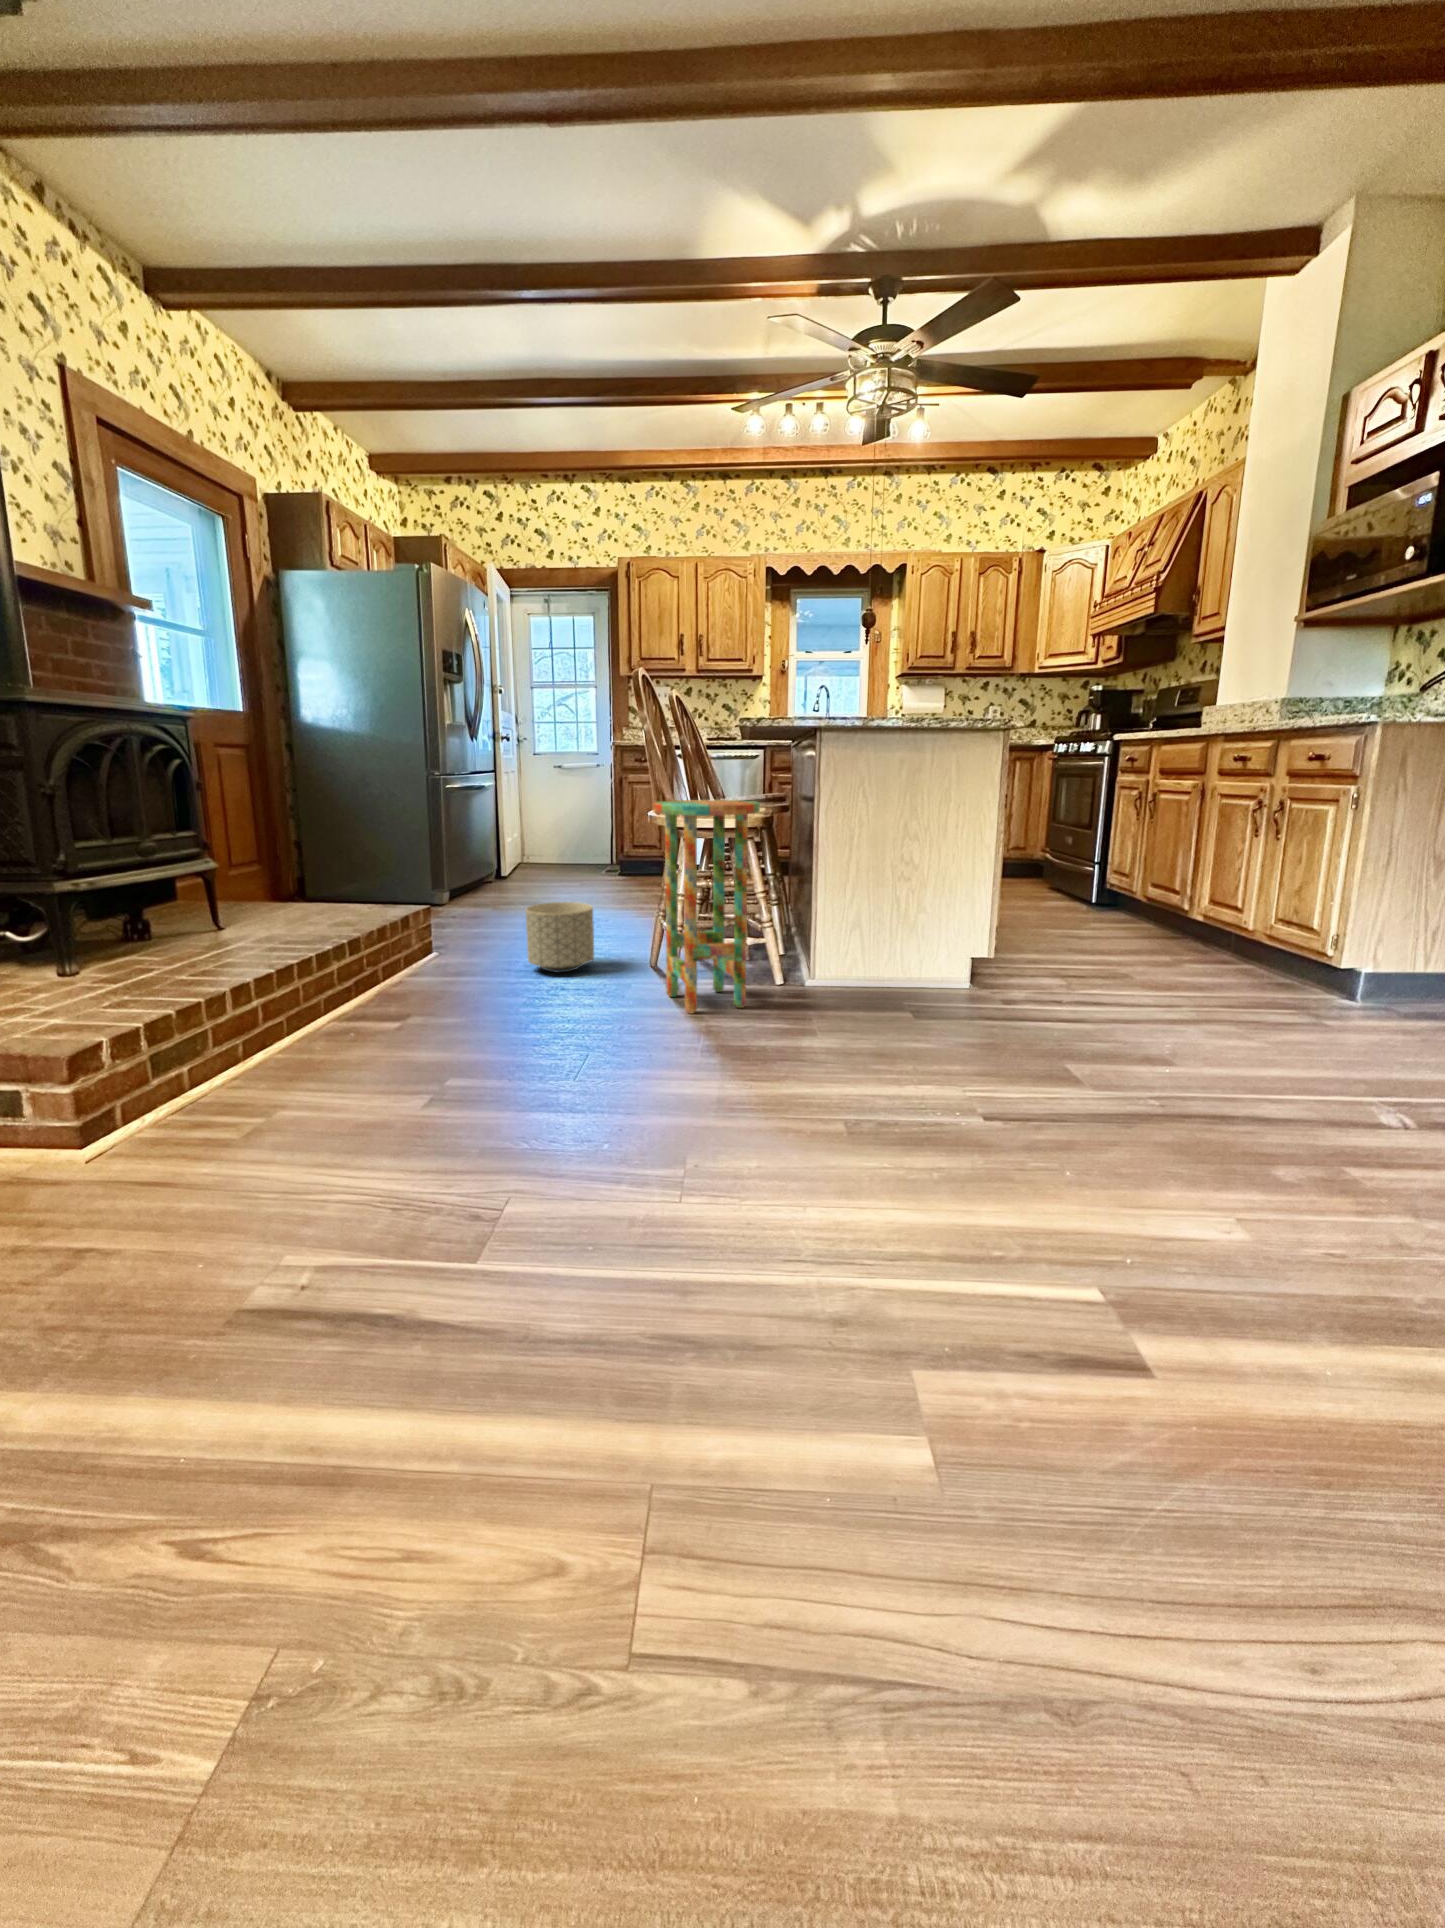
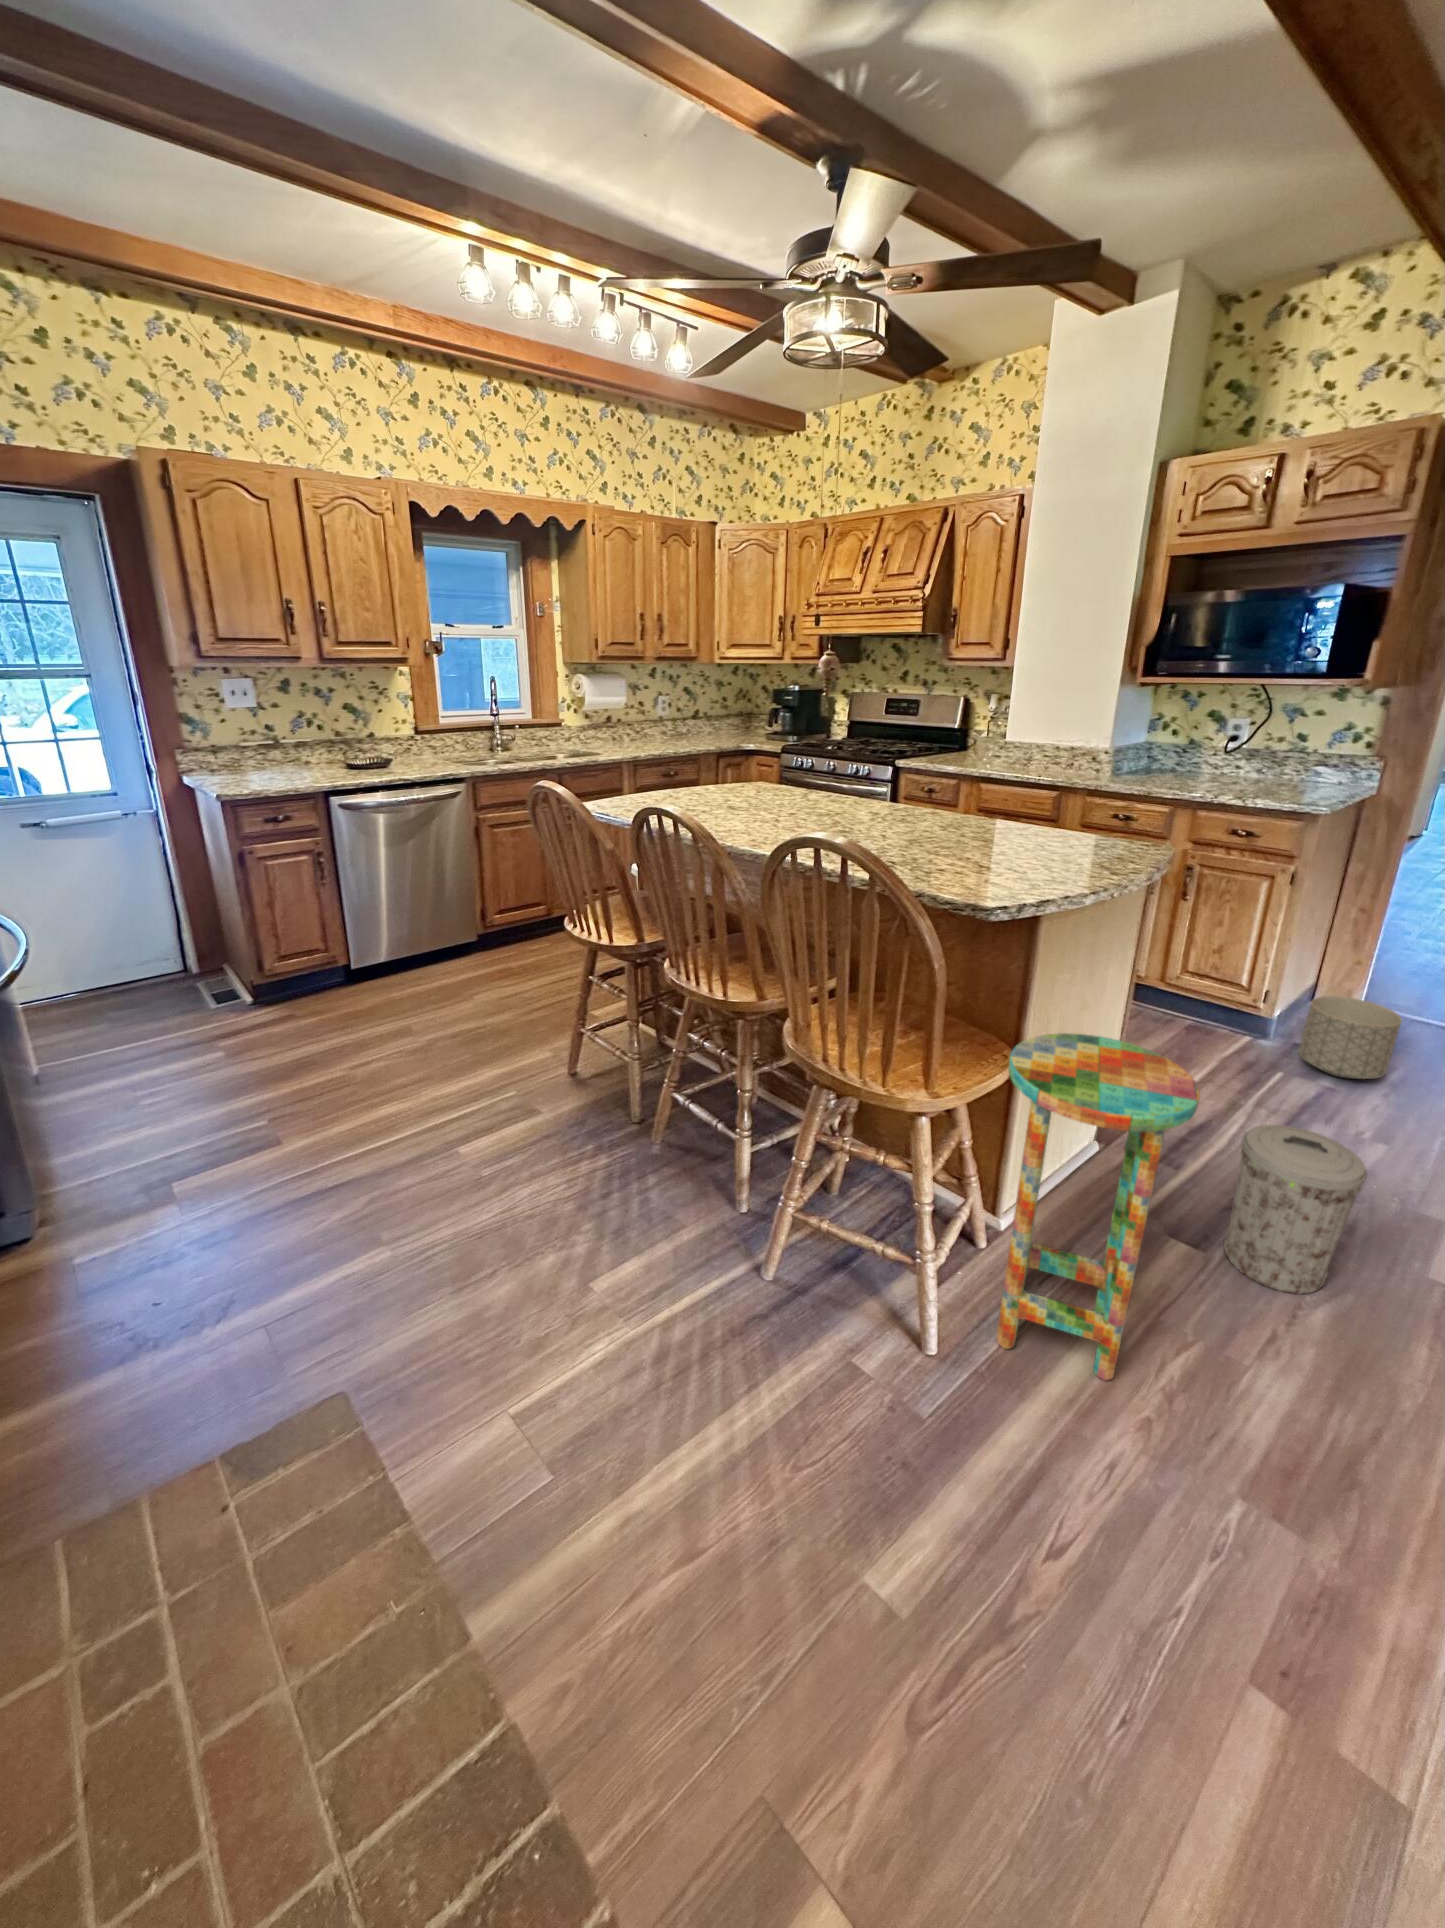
planter: present [525,902,594,973] -> present [1298,996,1402,1079]
trash can: none [867,911,952,1042] -> present [1224,1125,1367,1294]

